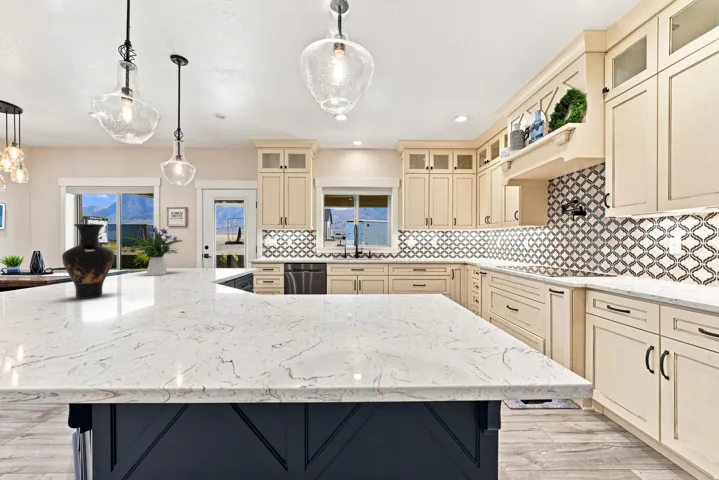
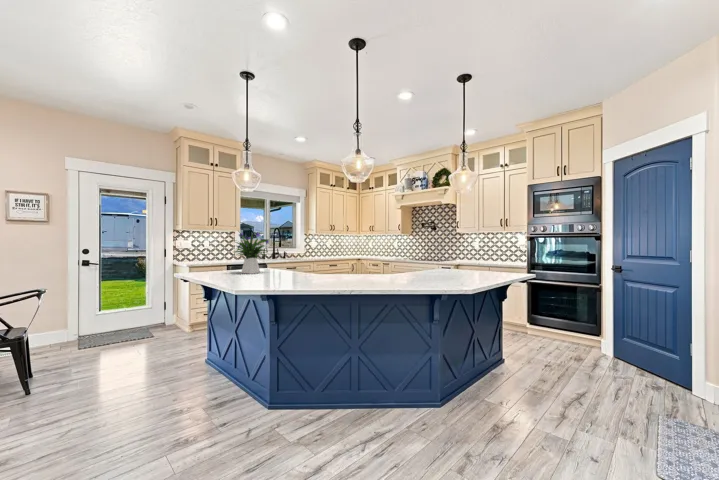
vase: present [62,224,114,298] -> none [334,234,356,278]

